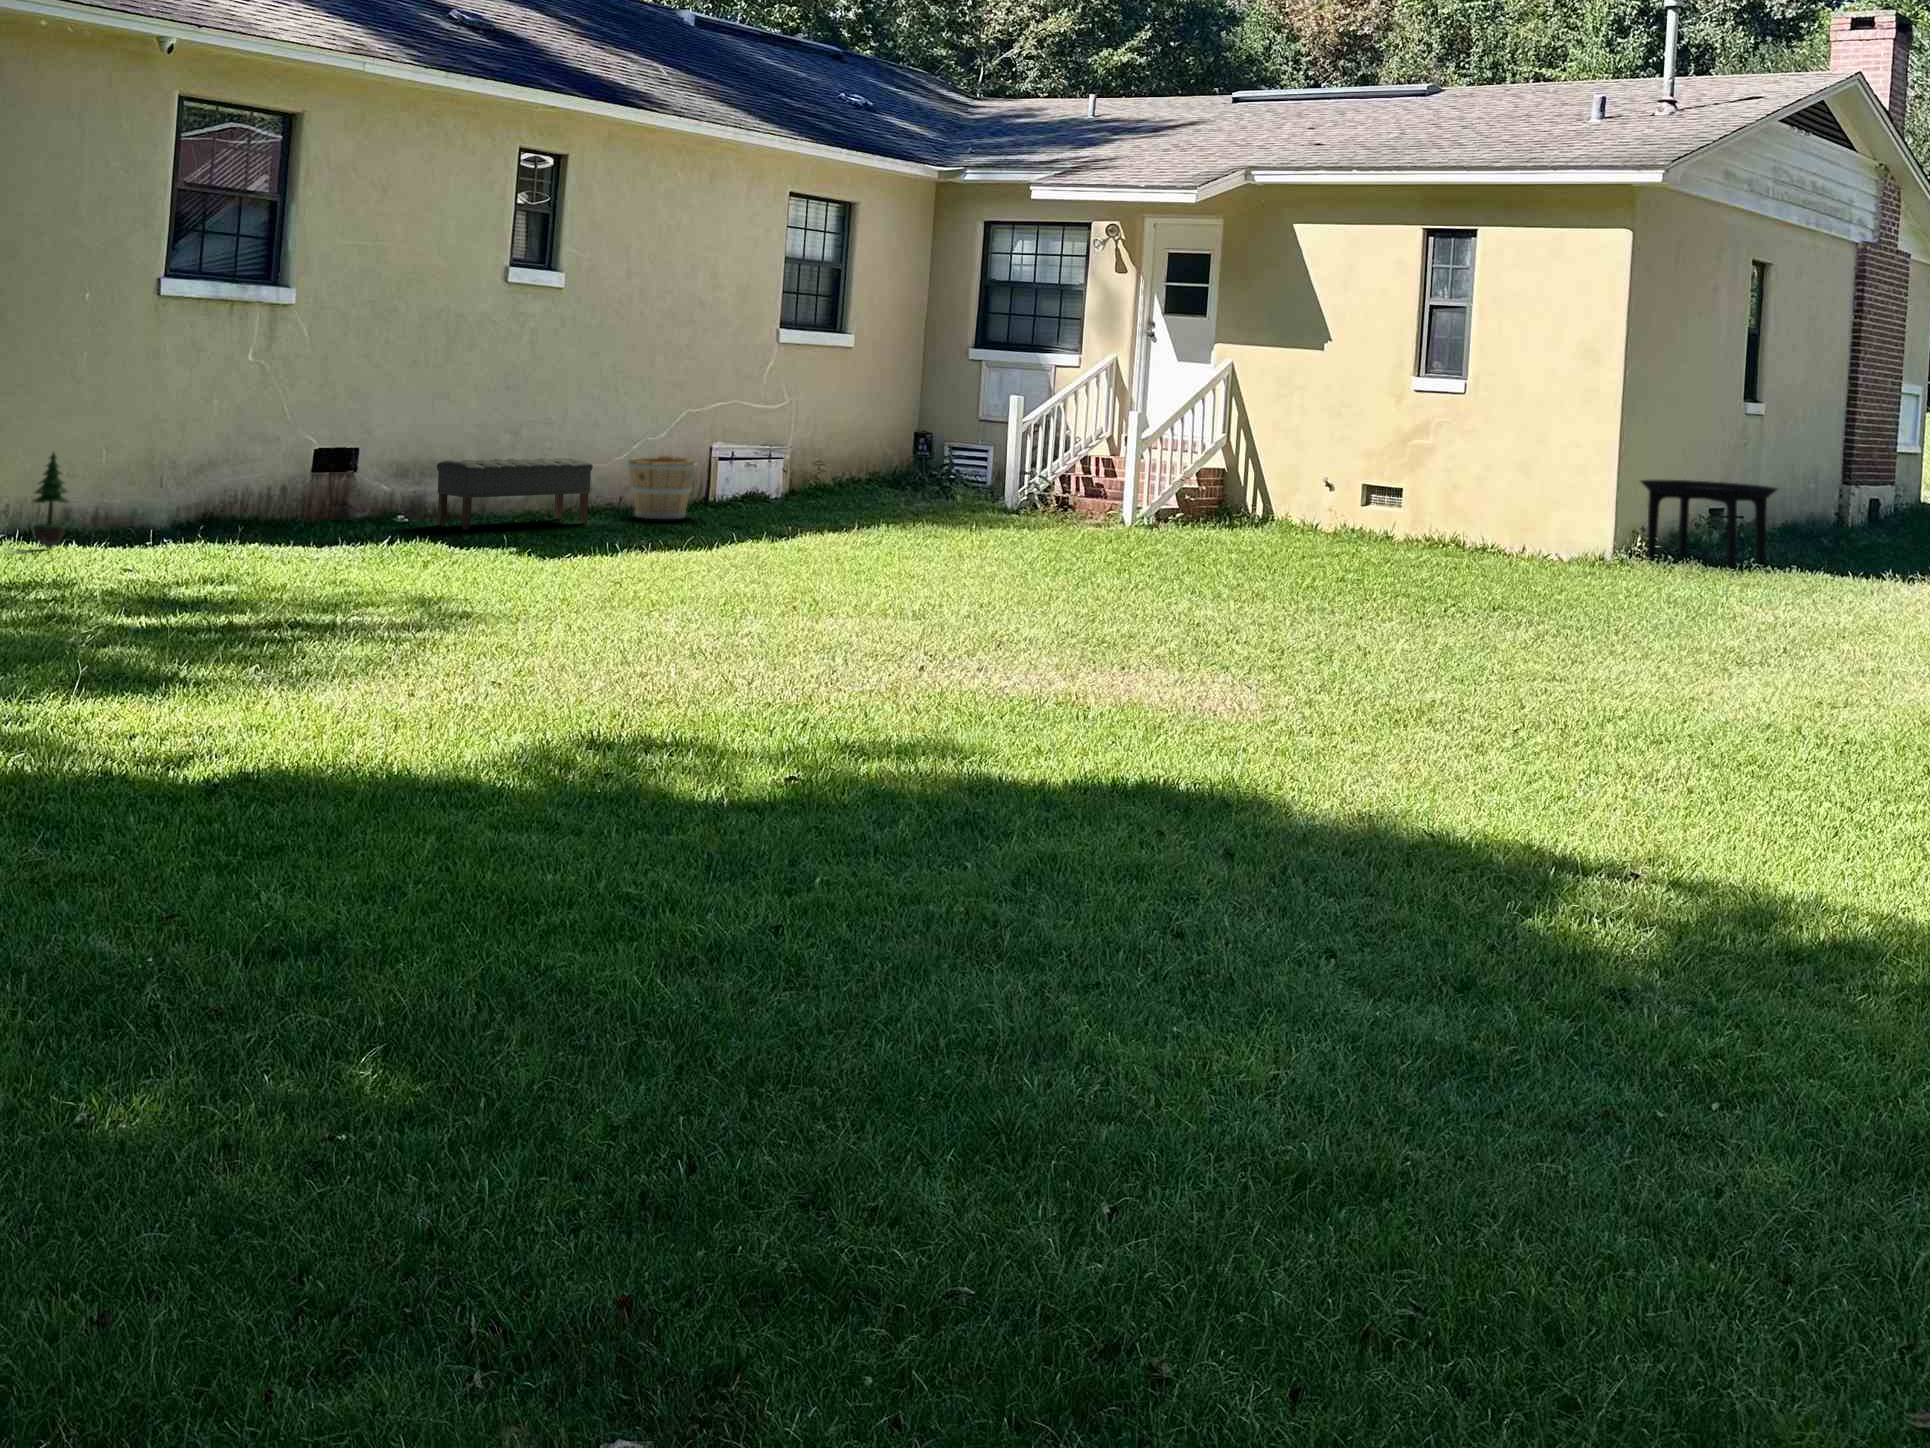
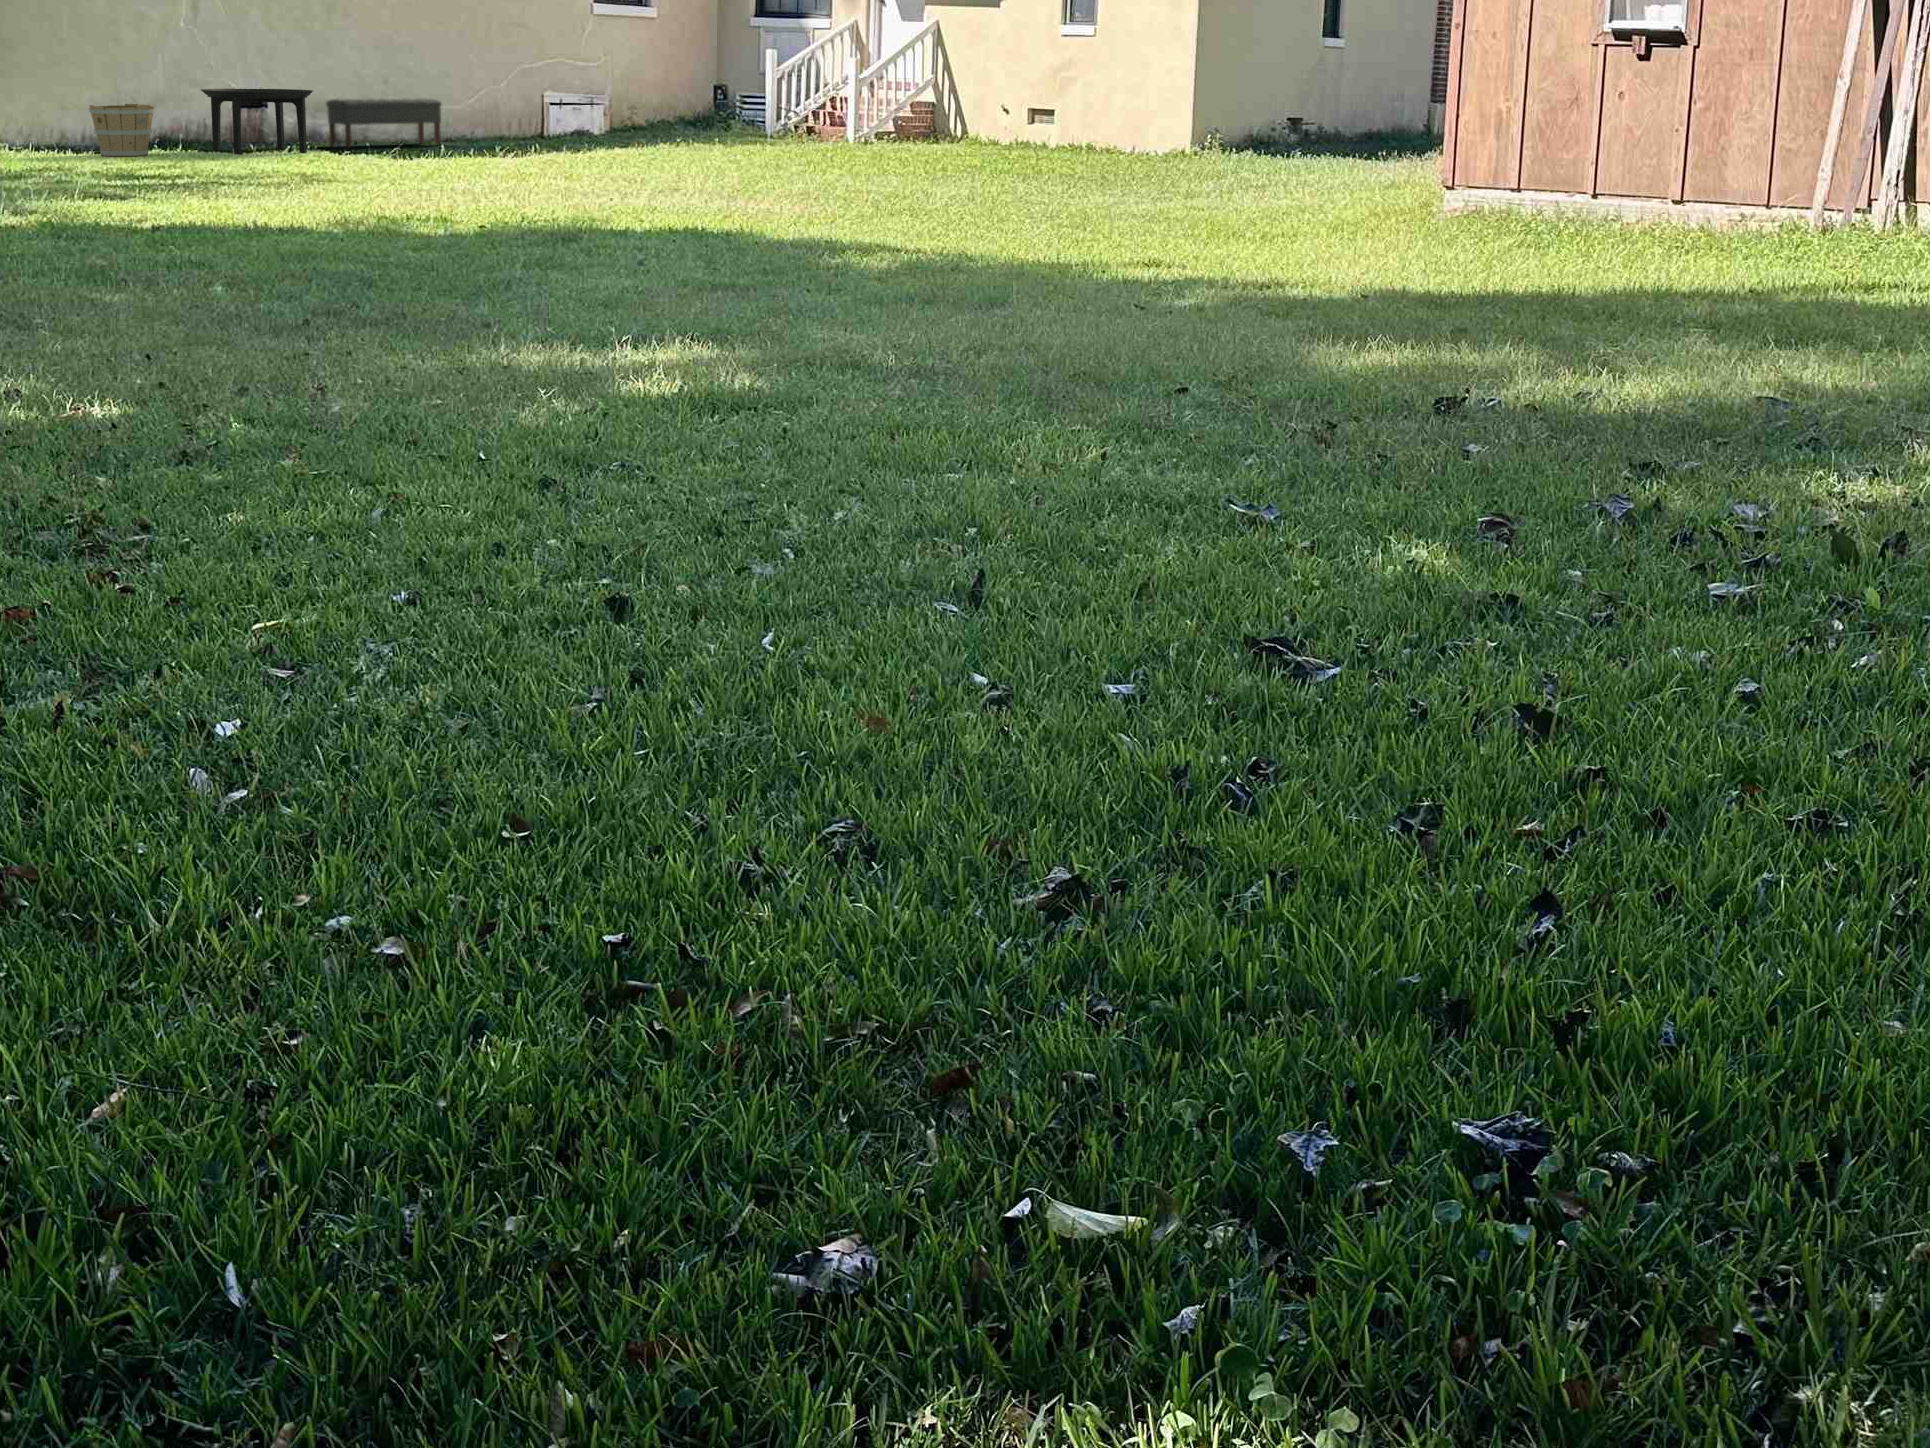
potted tree: present [33,453,68,548] -> none [38,89,65,157]
wooden bucket: present [627,456,697,519] -> present [89,104,155,157]
round table: present [1641,480,1777,568] -> present [201,89,313,154]

